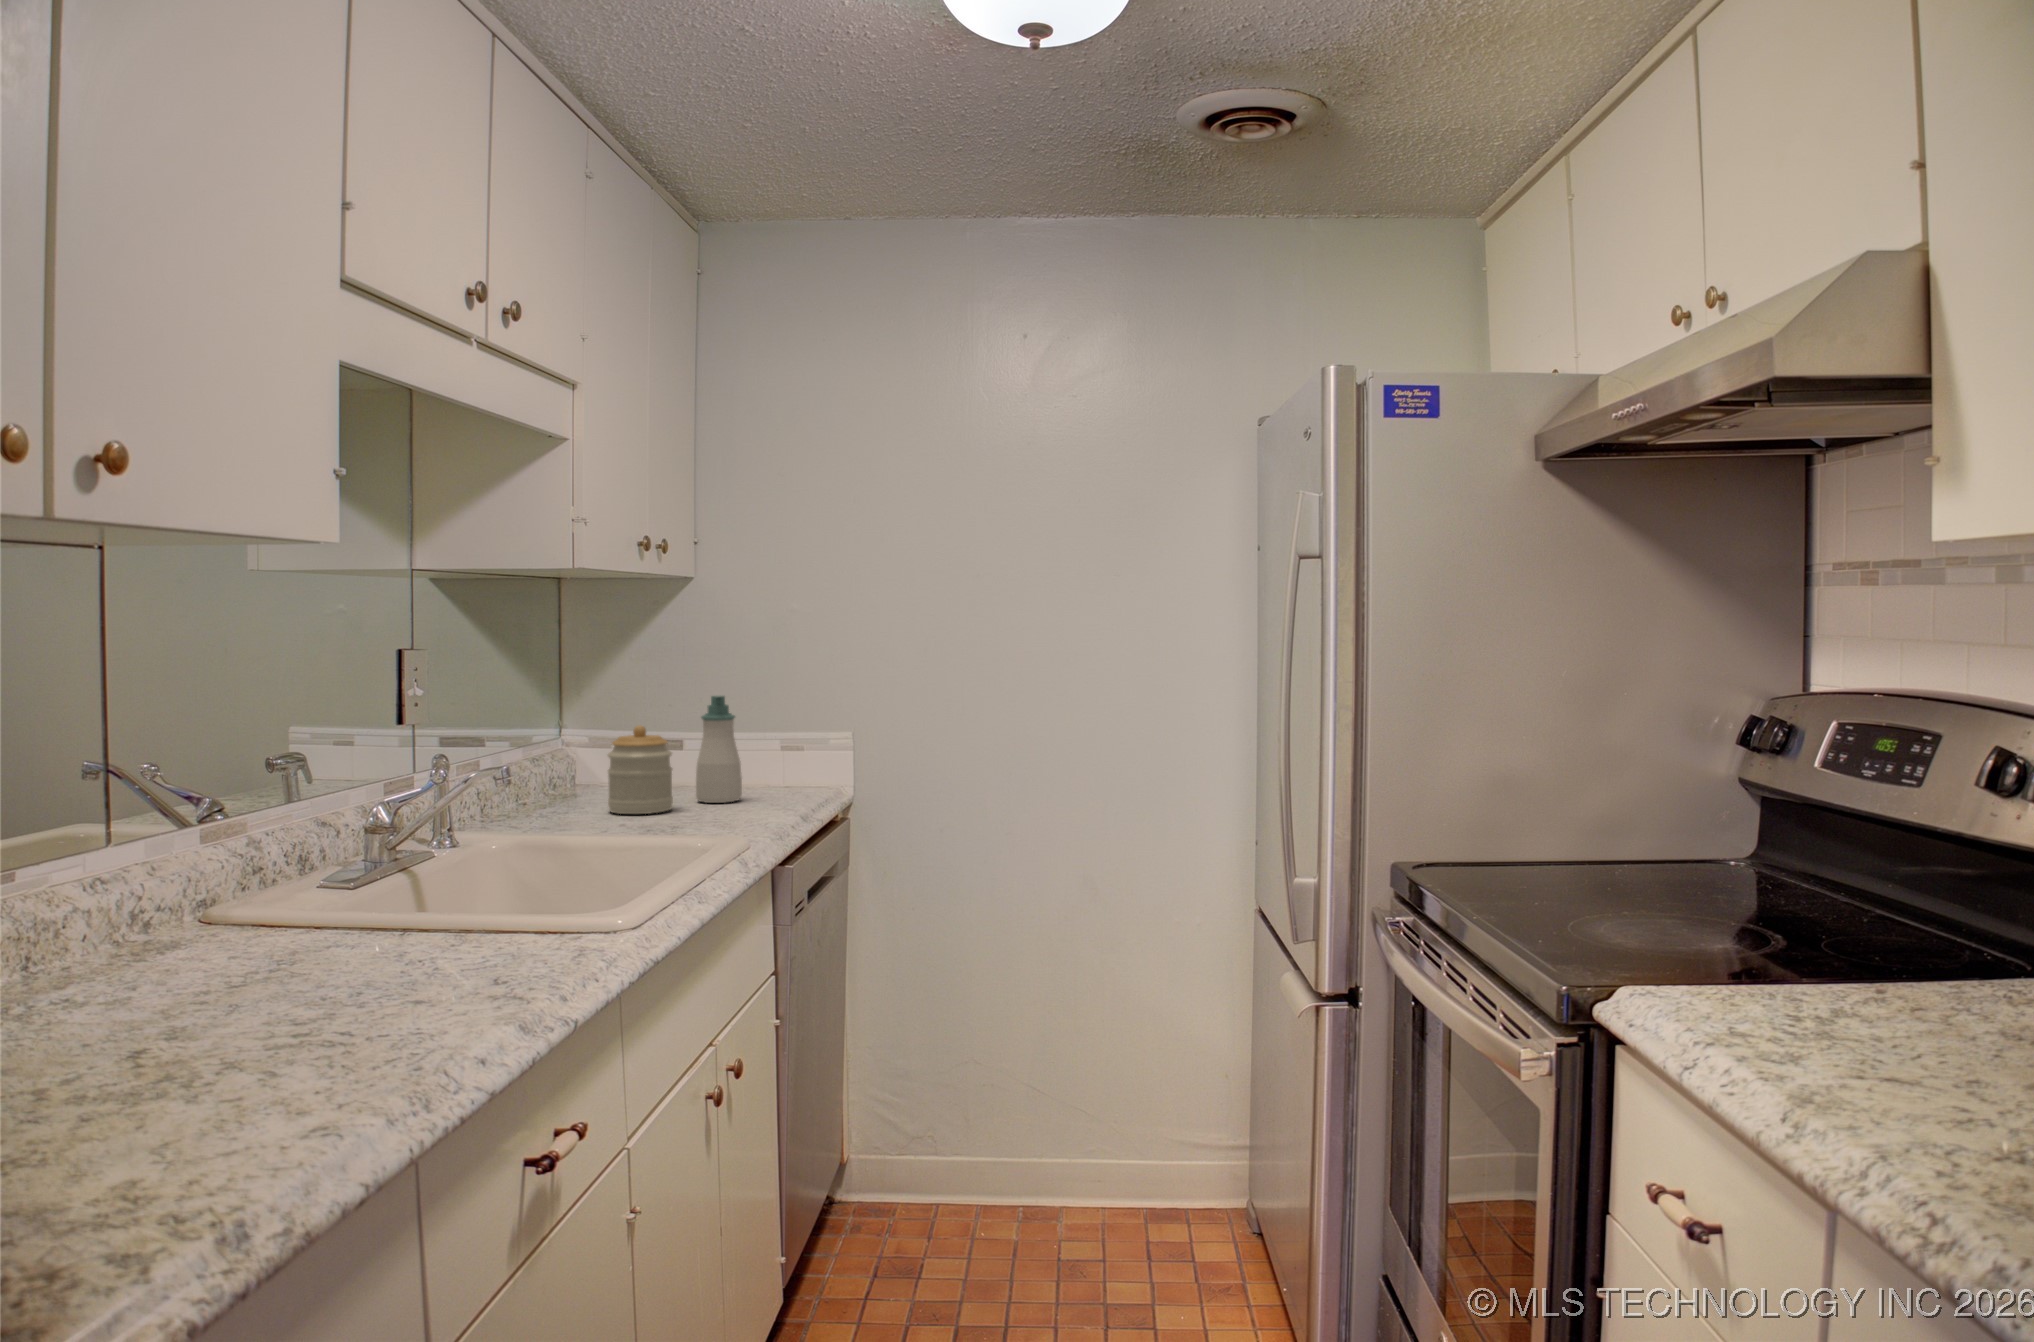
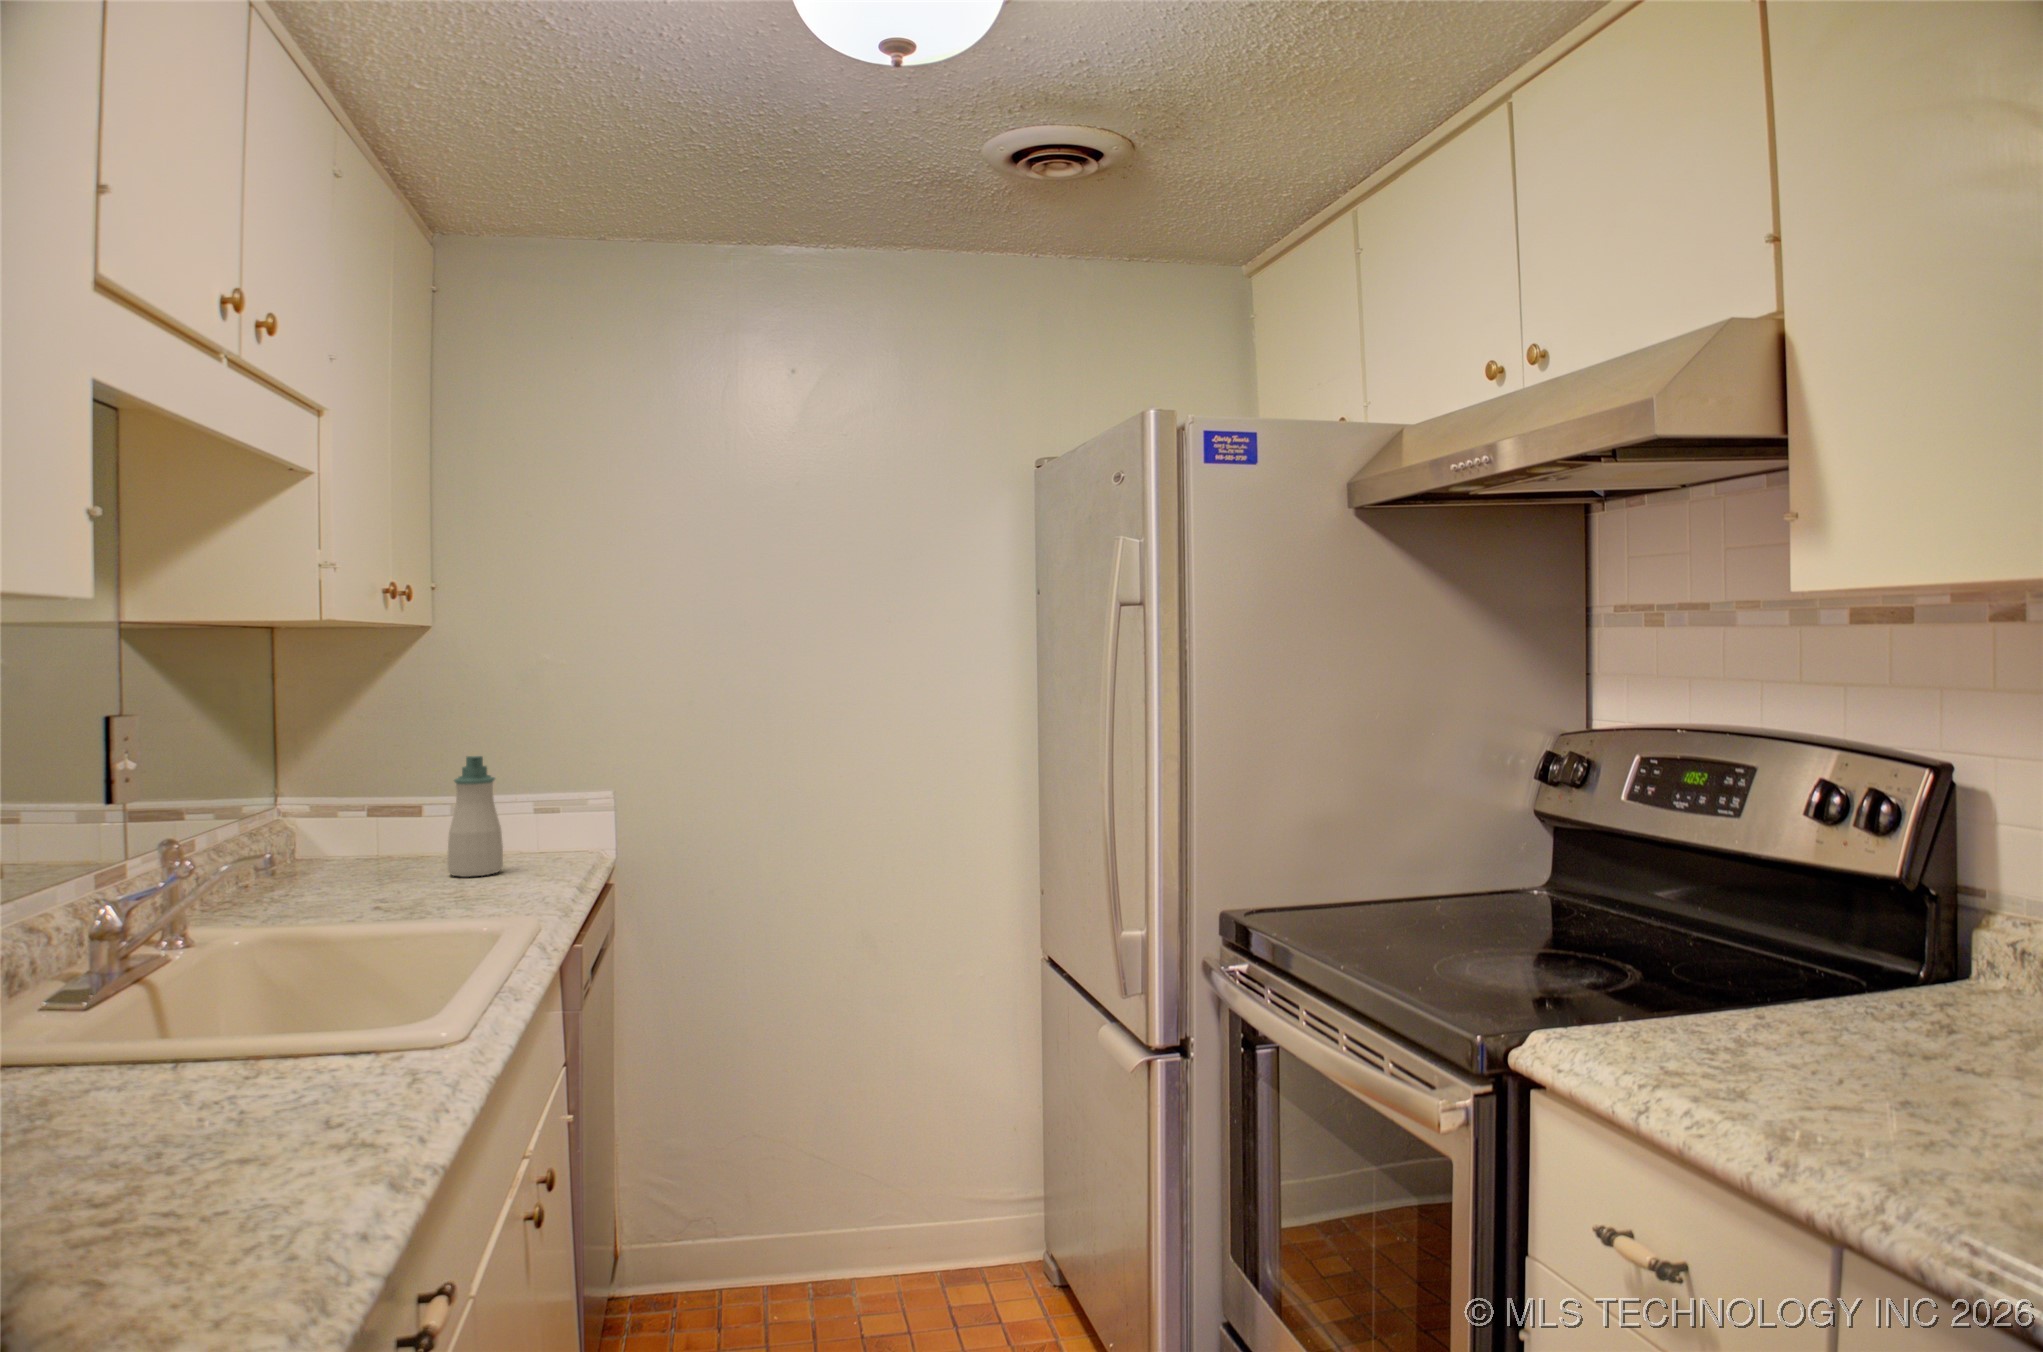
jar: present [608,725,673,814] -> none [338,793,420,896]

